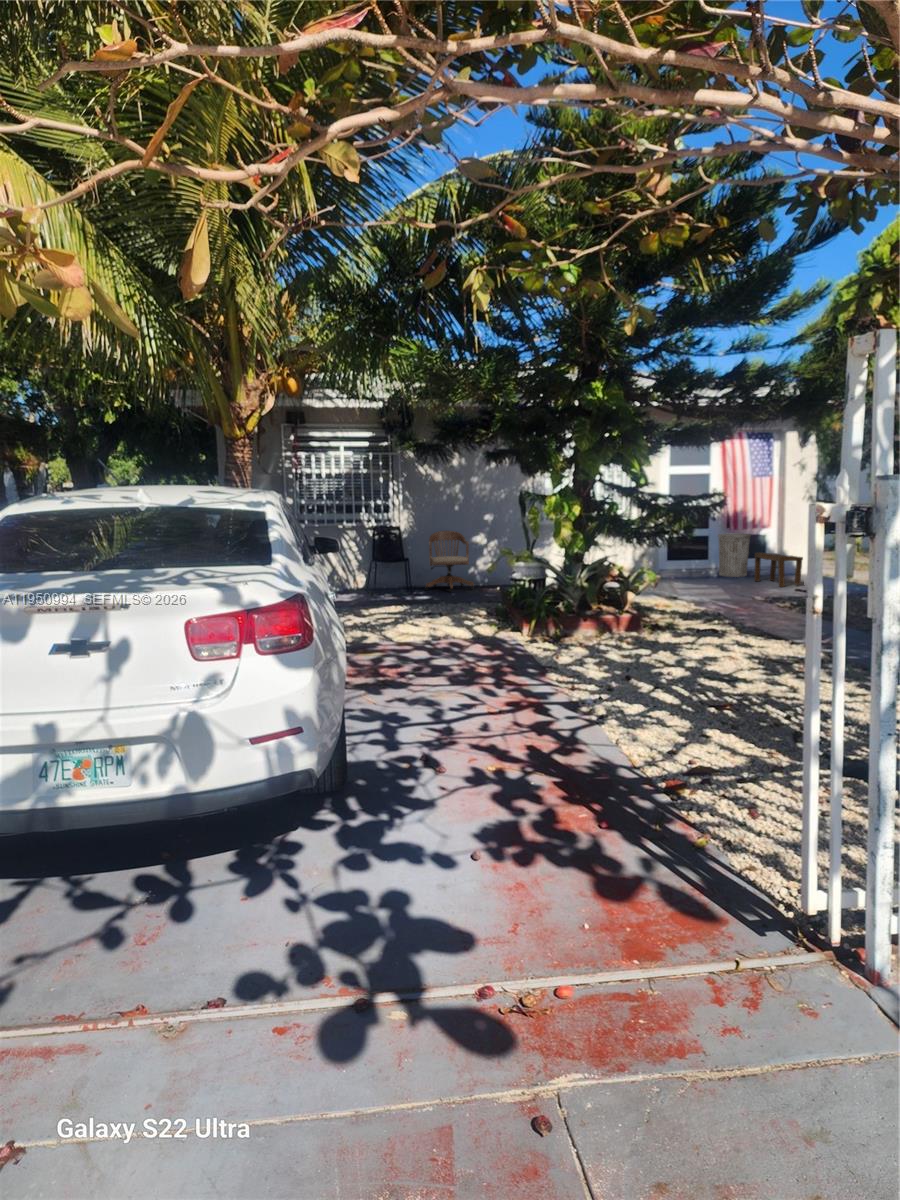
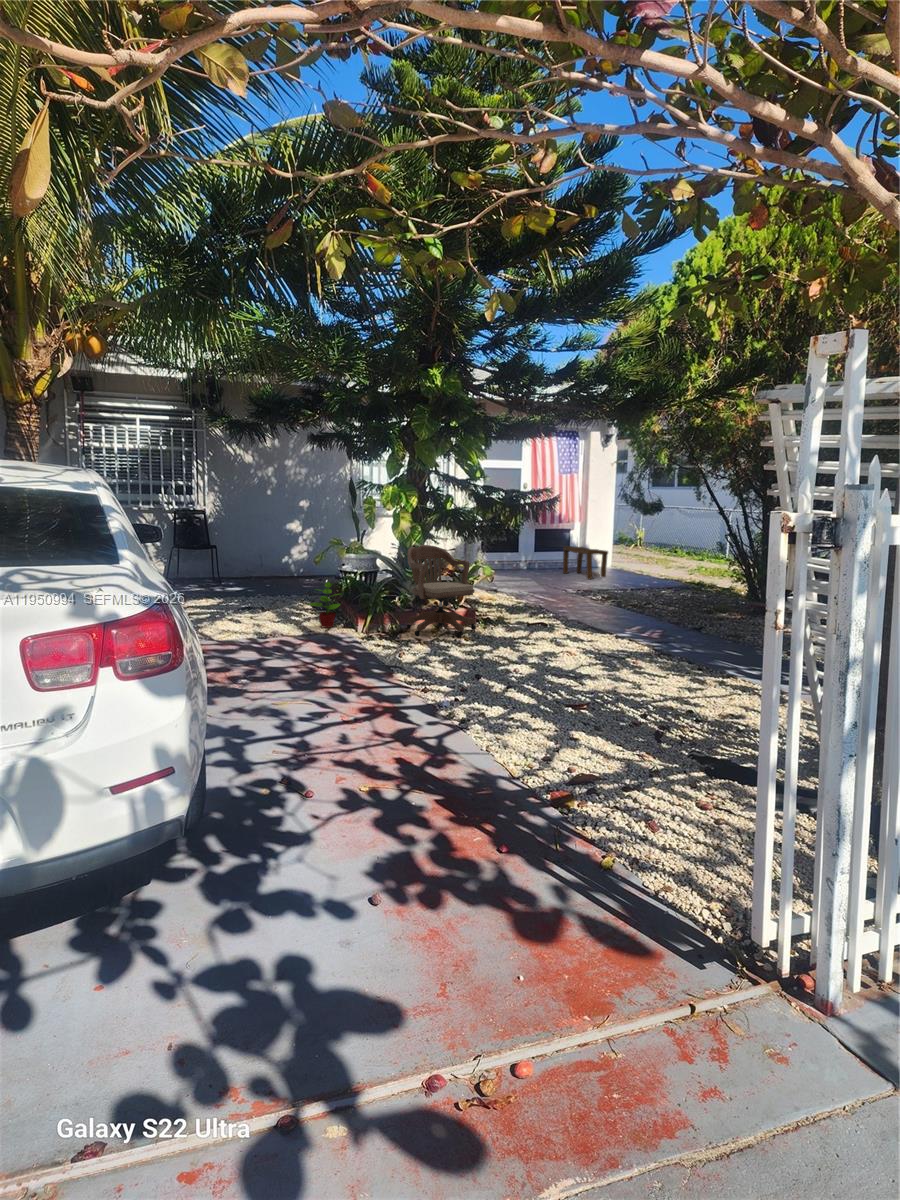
chair: present [425,531,474,592] -> present [407,545,476,637]
trash can: present [718,533,750,577] -> none [527,527,558,569]
potted plant: none [477,587,512,632] -> present [307,582,340,628]

